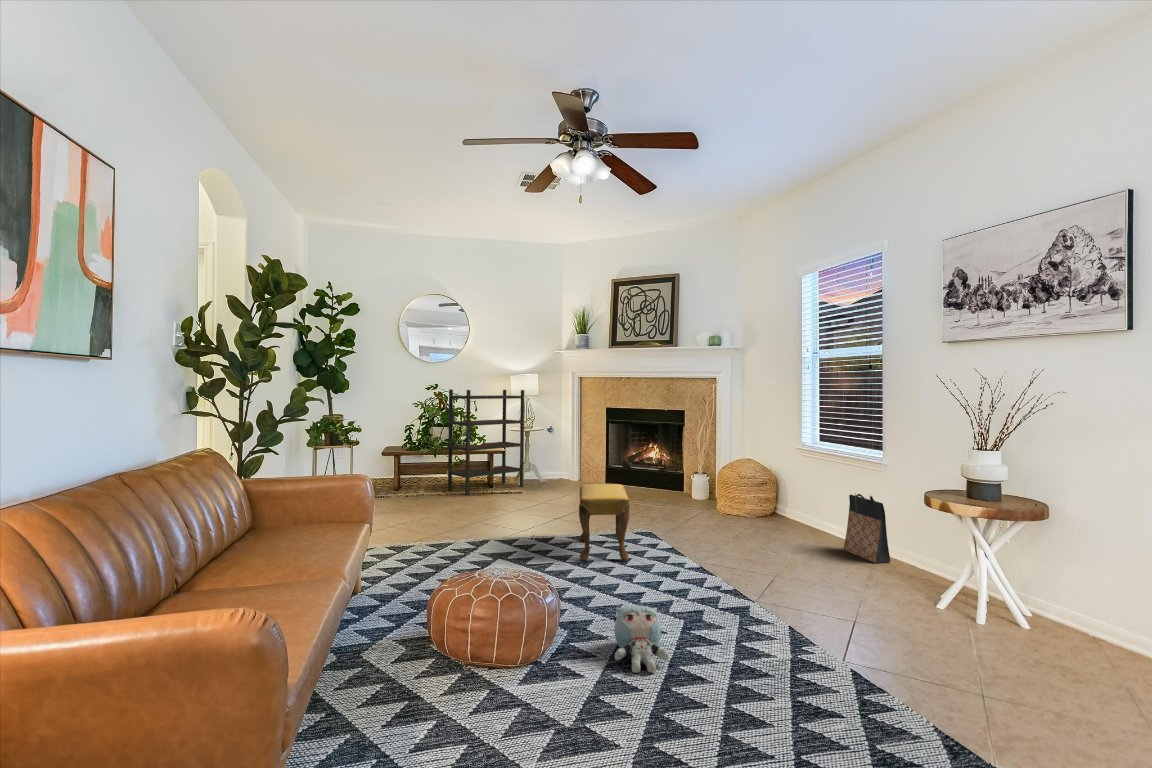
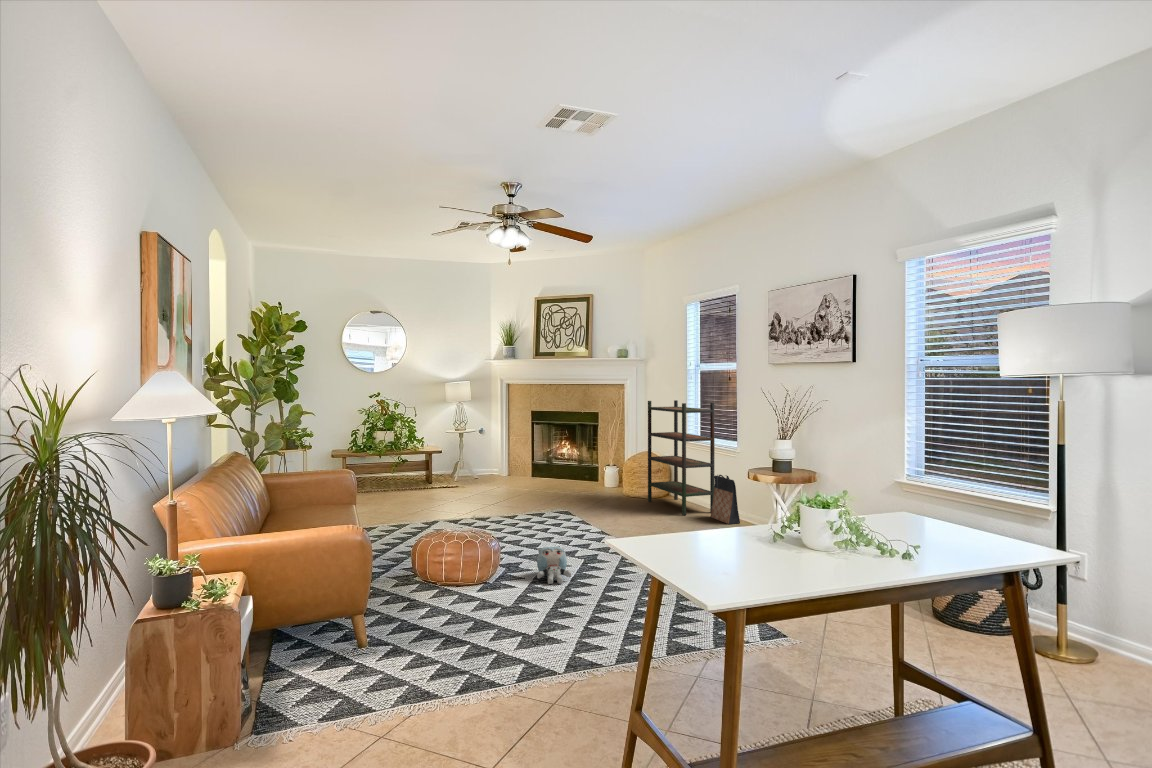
bookshelf: present [448,389,524,495] -> present [648,400,715,515]
footstool: present [579,484,630,562] -> none [511,473,549,531]

